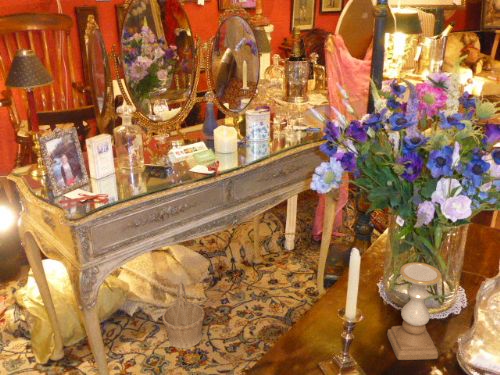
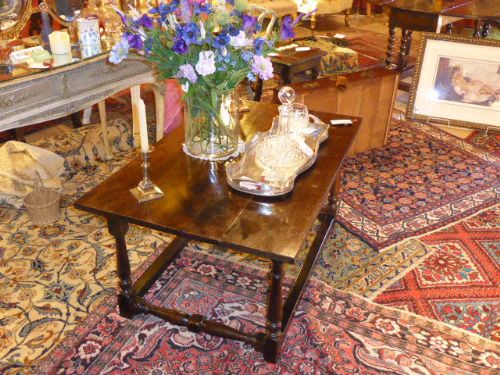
candle holder: present [387,262,441,360] -> none [183,117,214,184]

